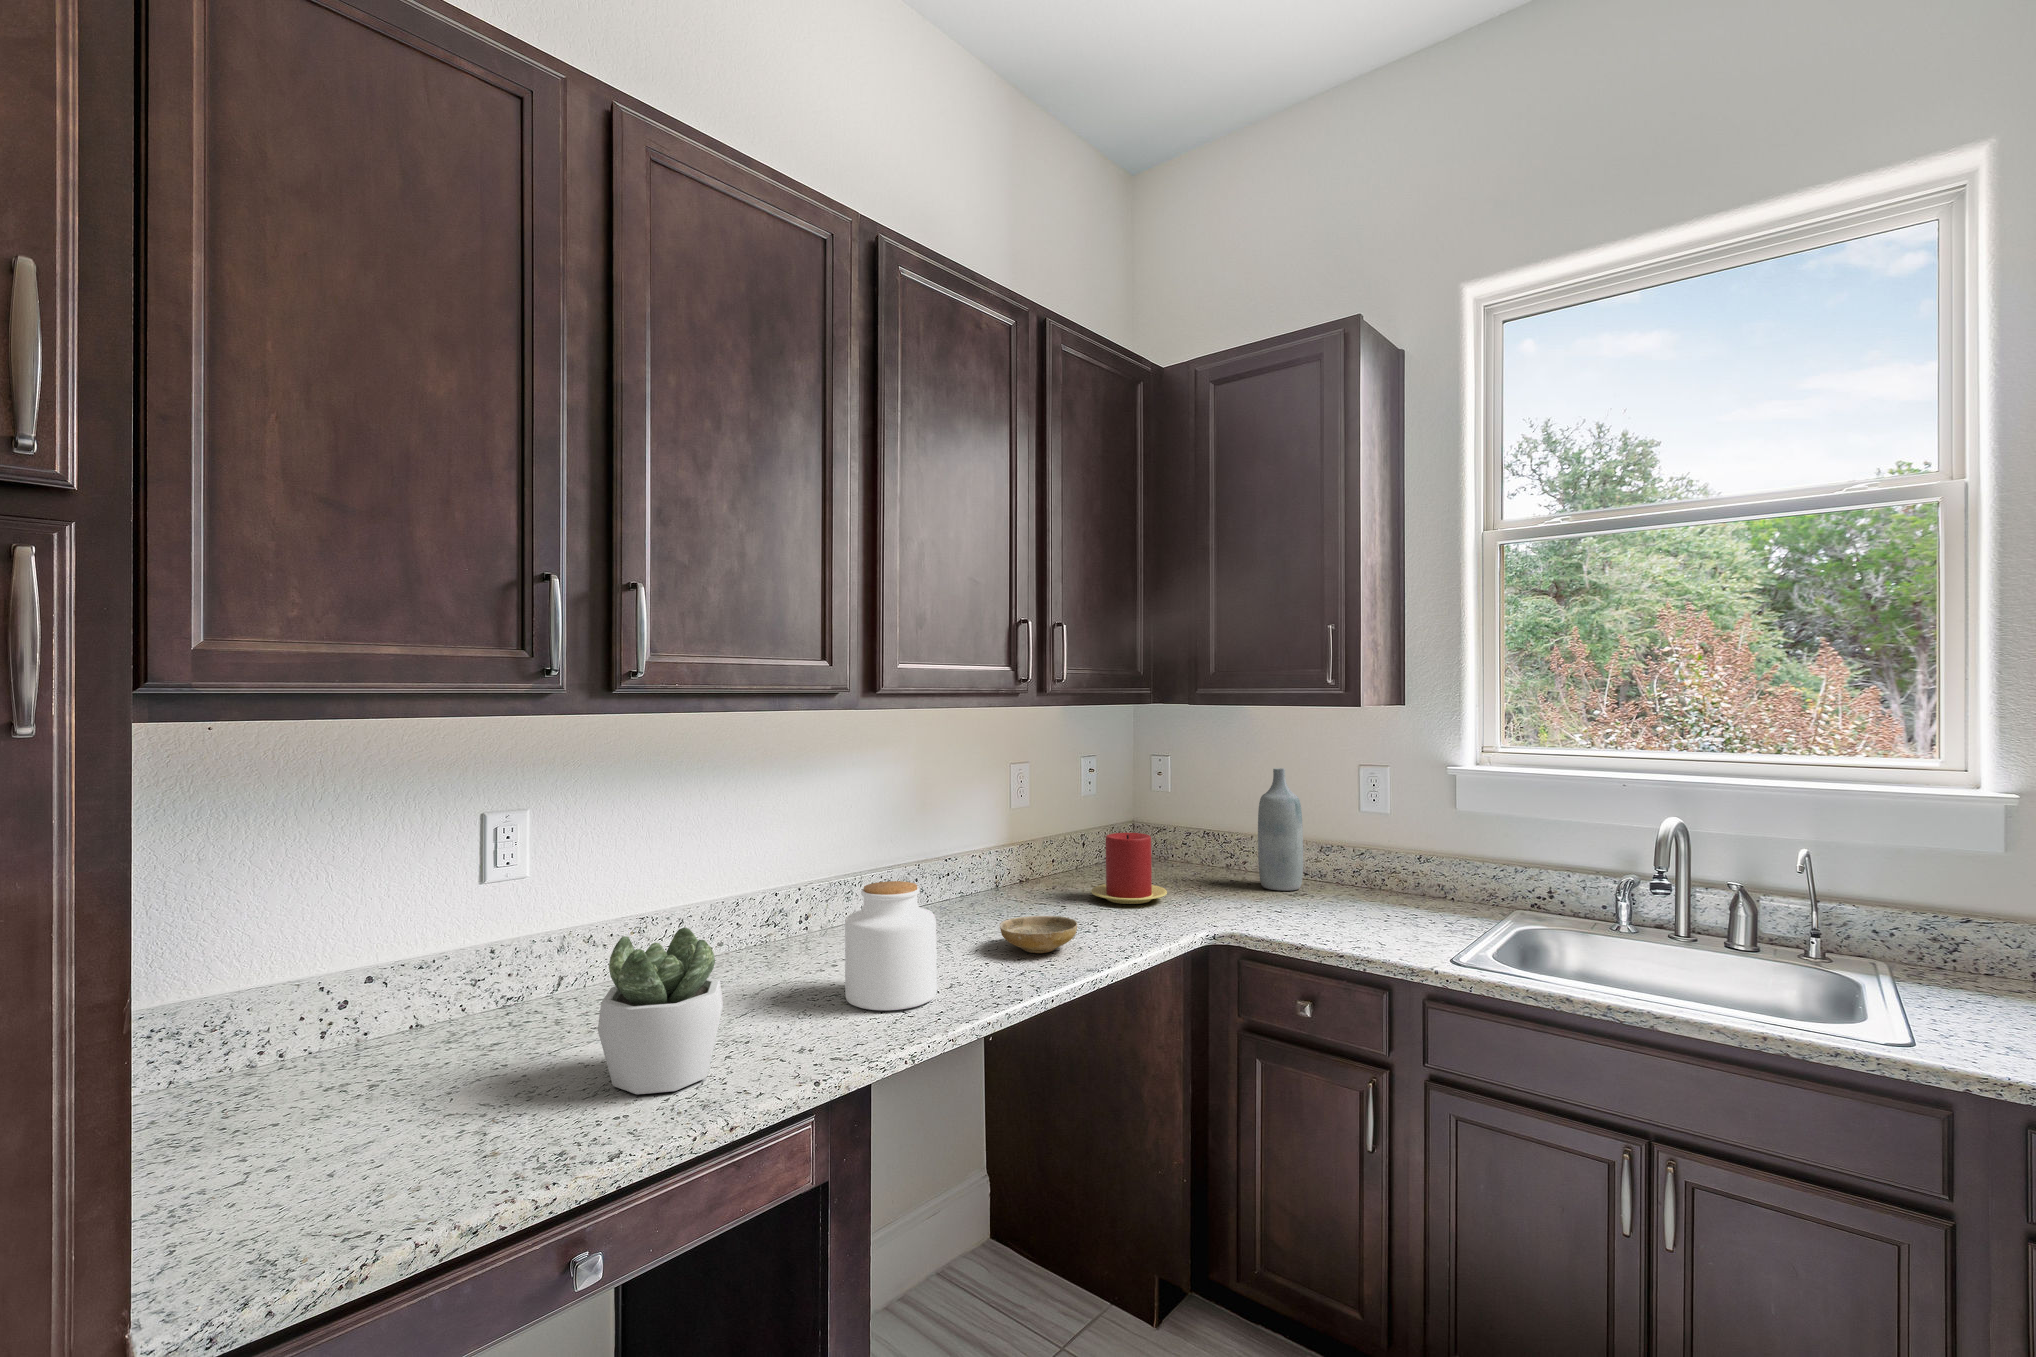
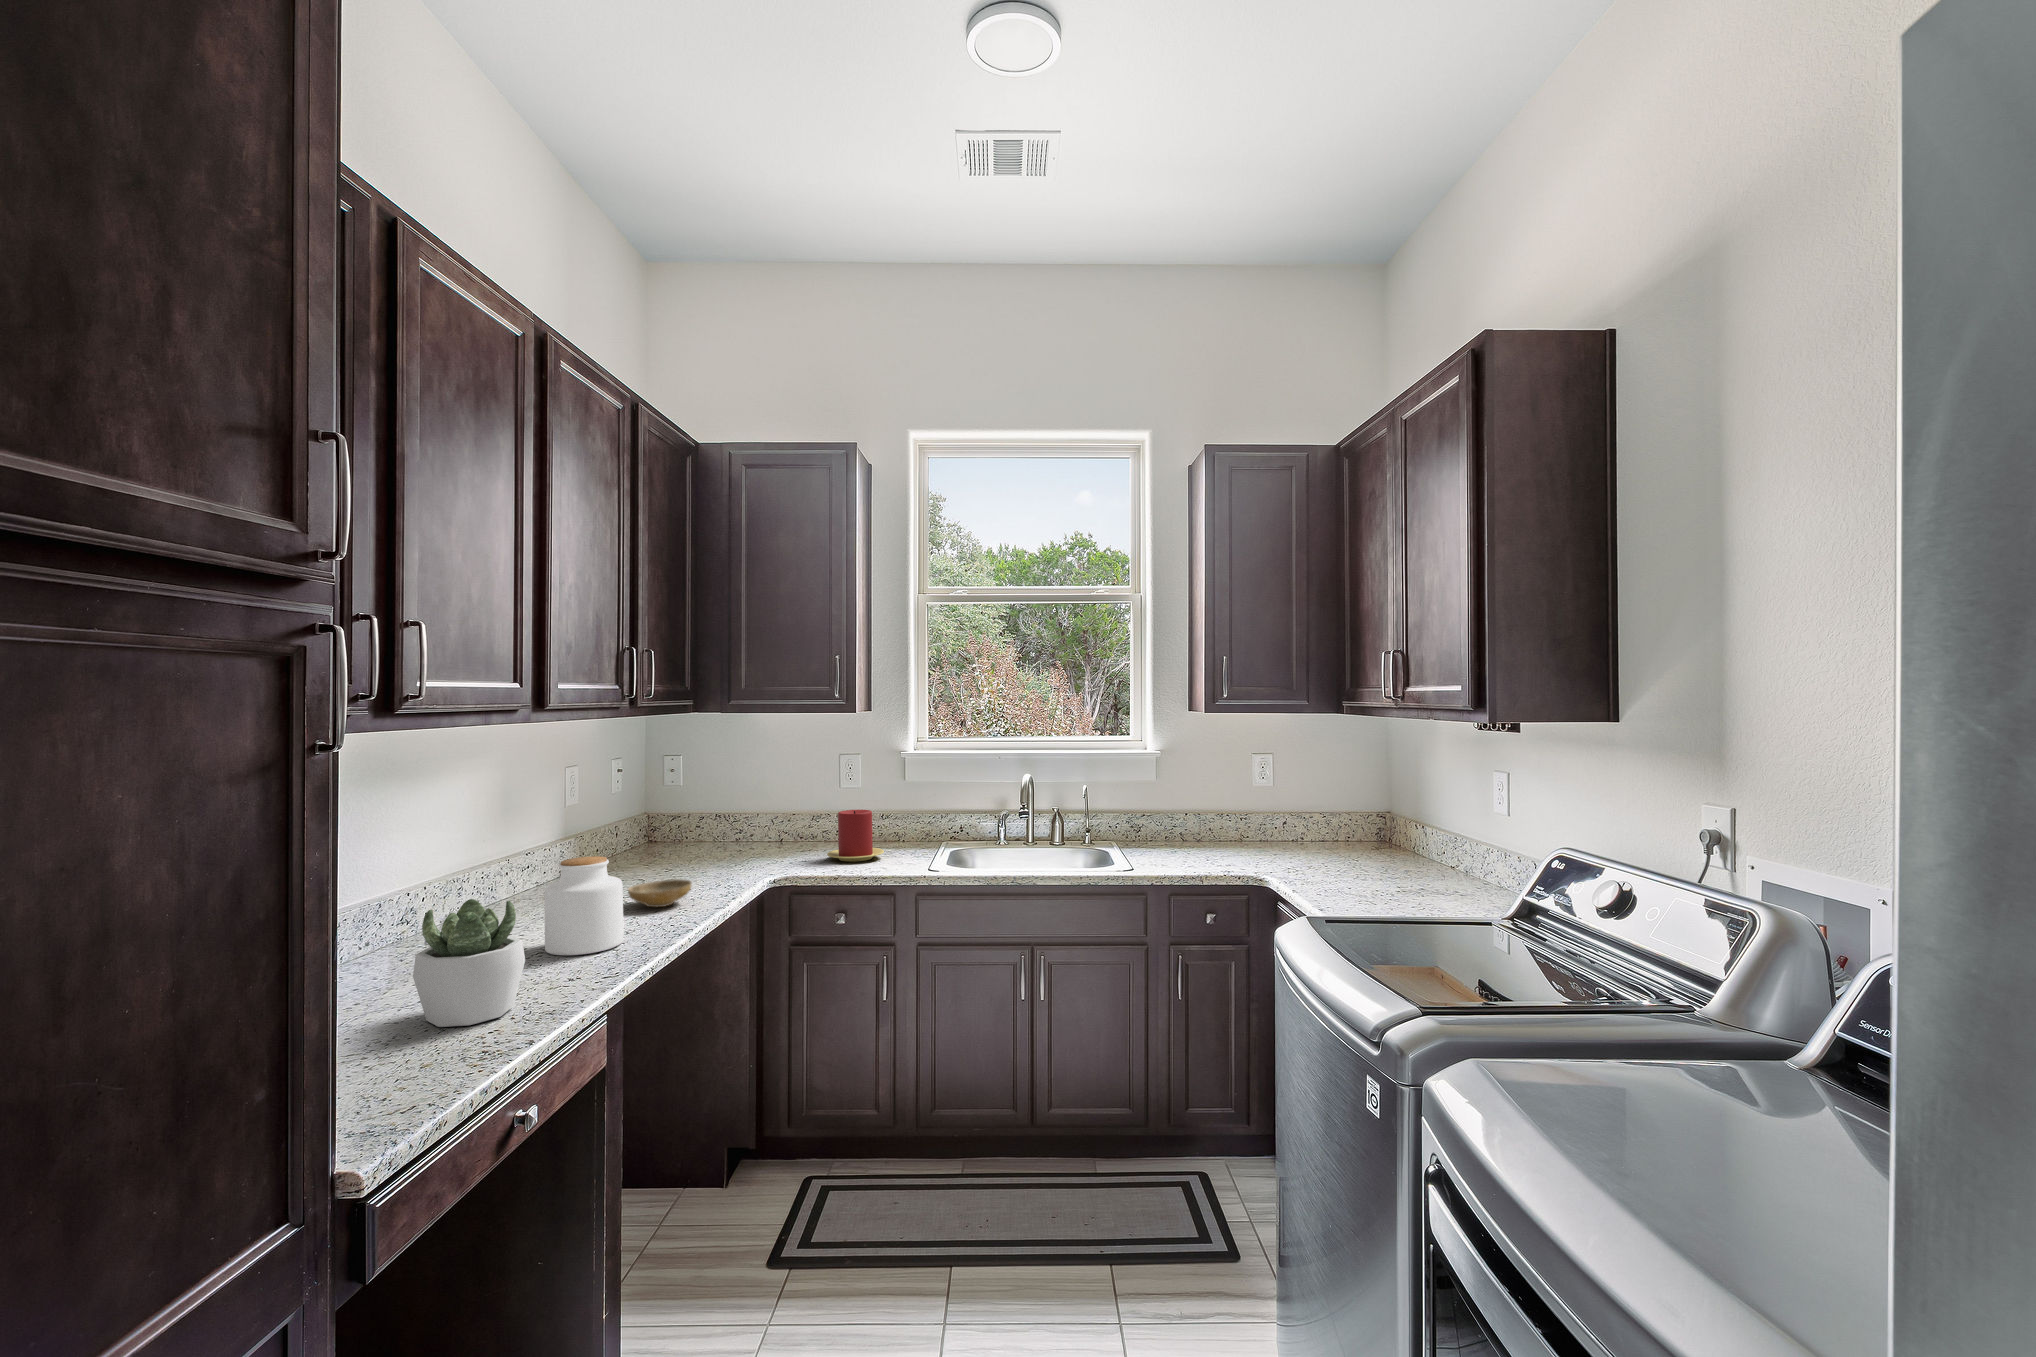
bottle: present [1258,768,1303,891] -> none [773,760,806,850]
candle: present [1091,833,1167,904] -> present [827,810,884,861]

